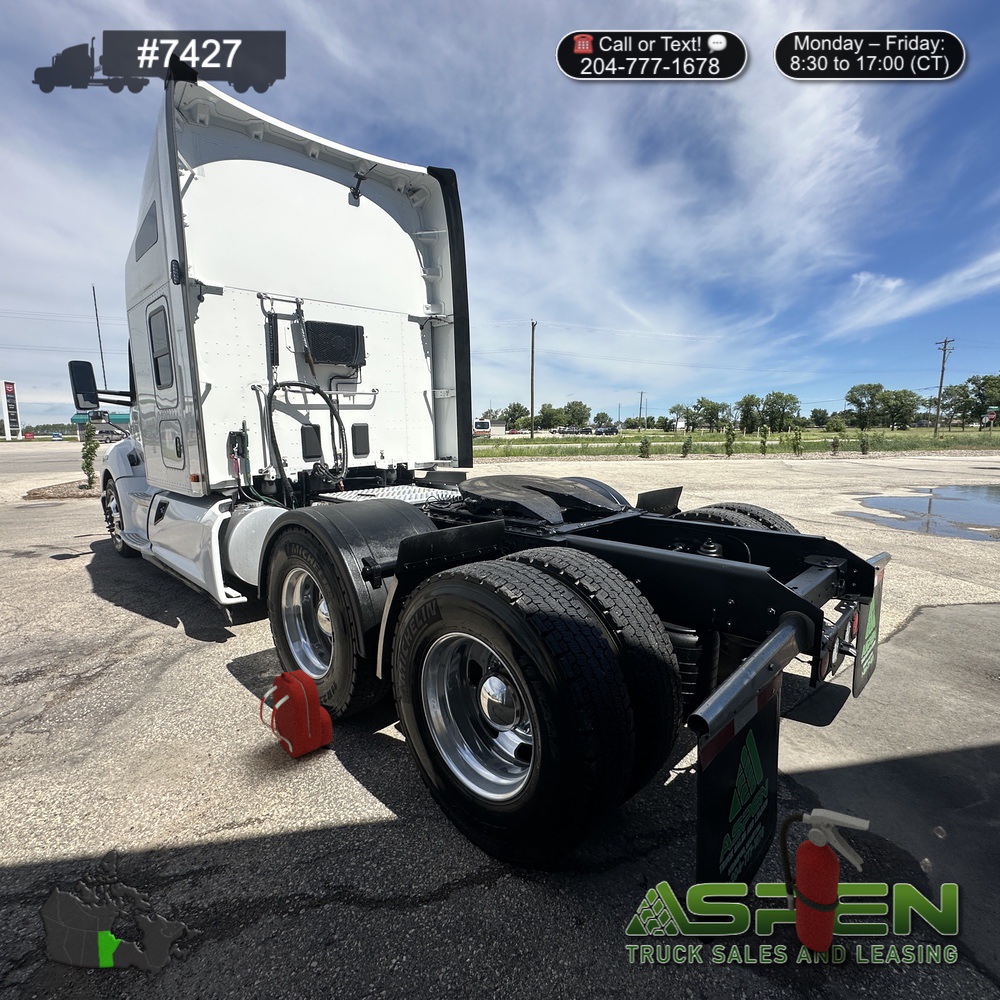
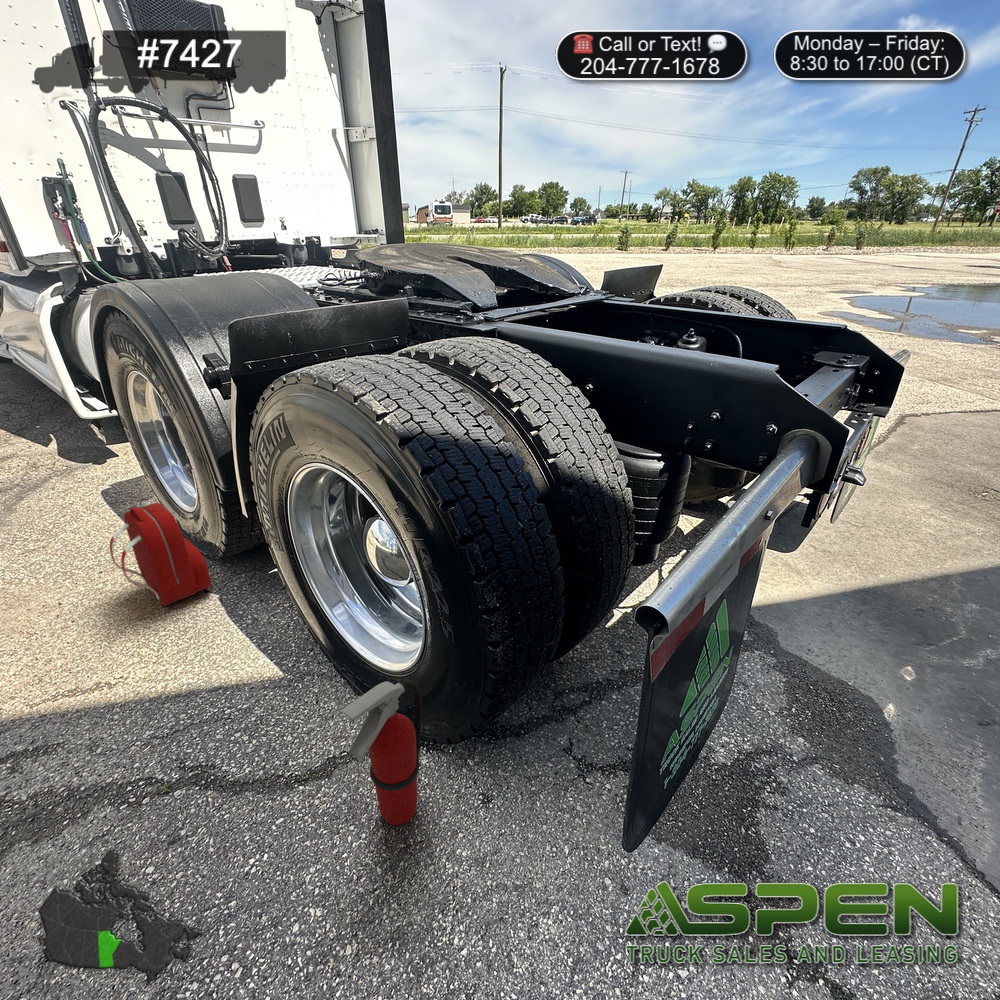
fire extinguisher: present [779,809,870,952] -> present [339,680,423,825]

